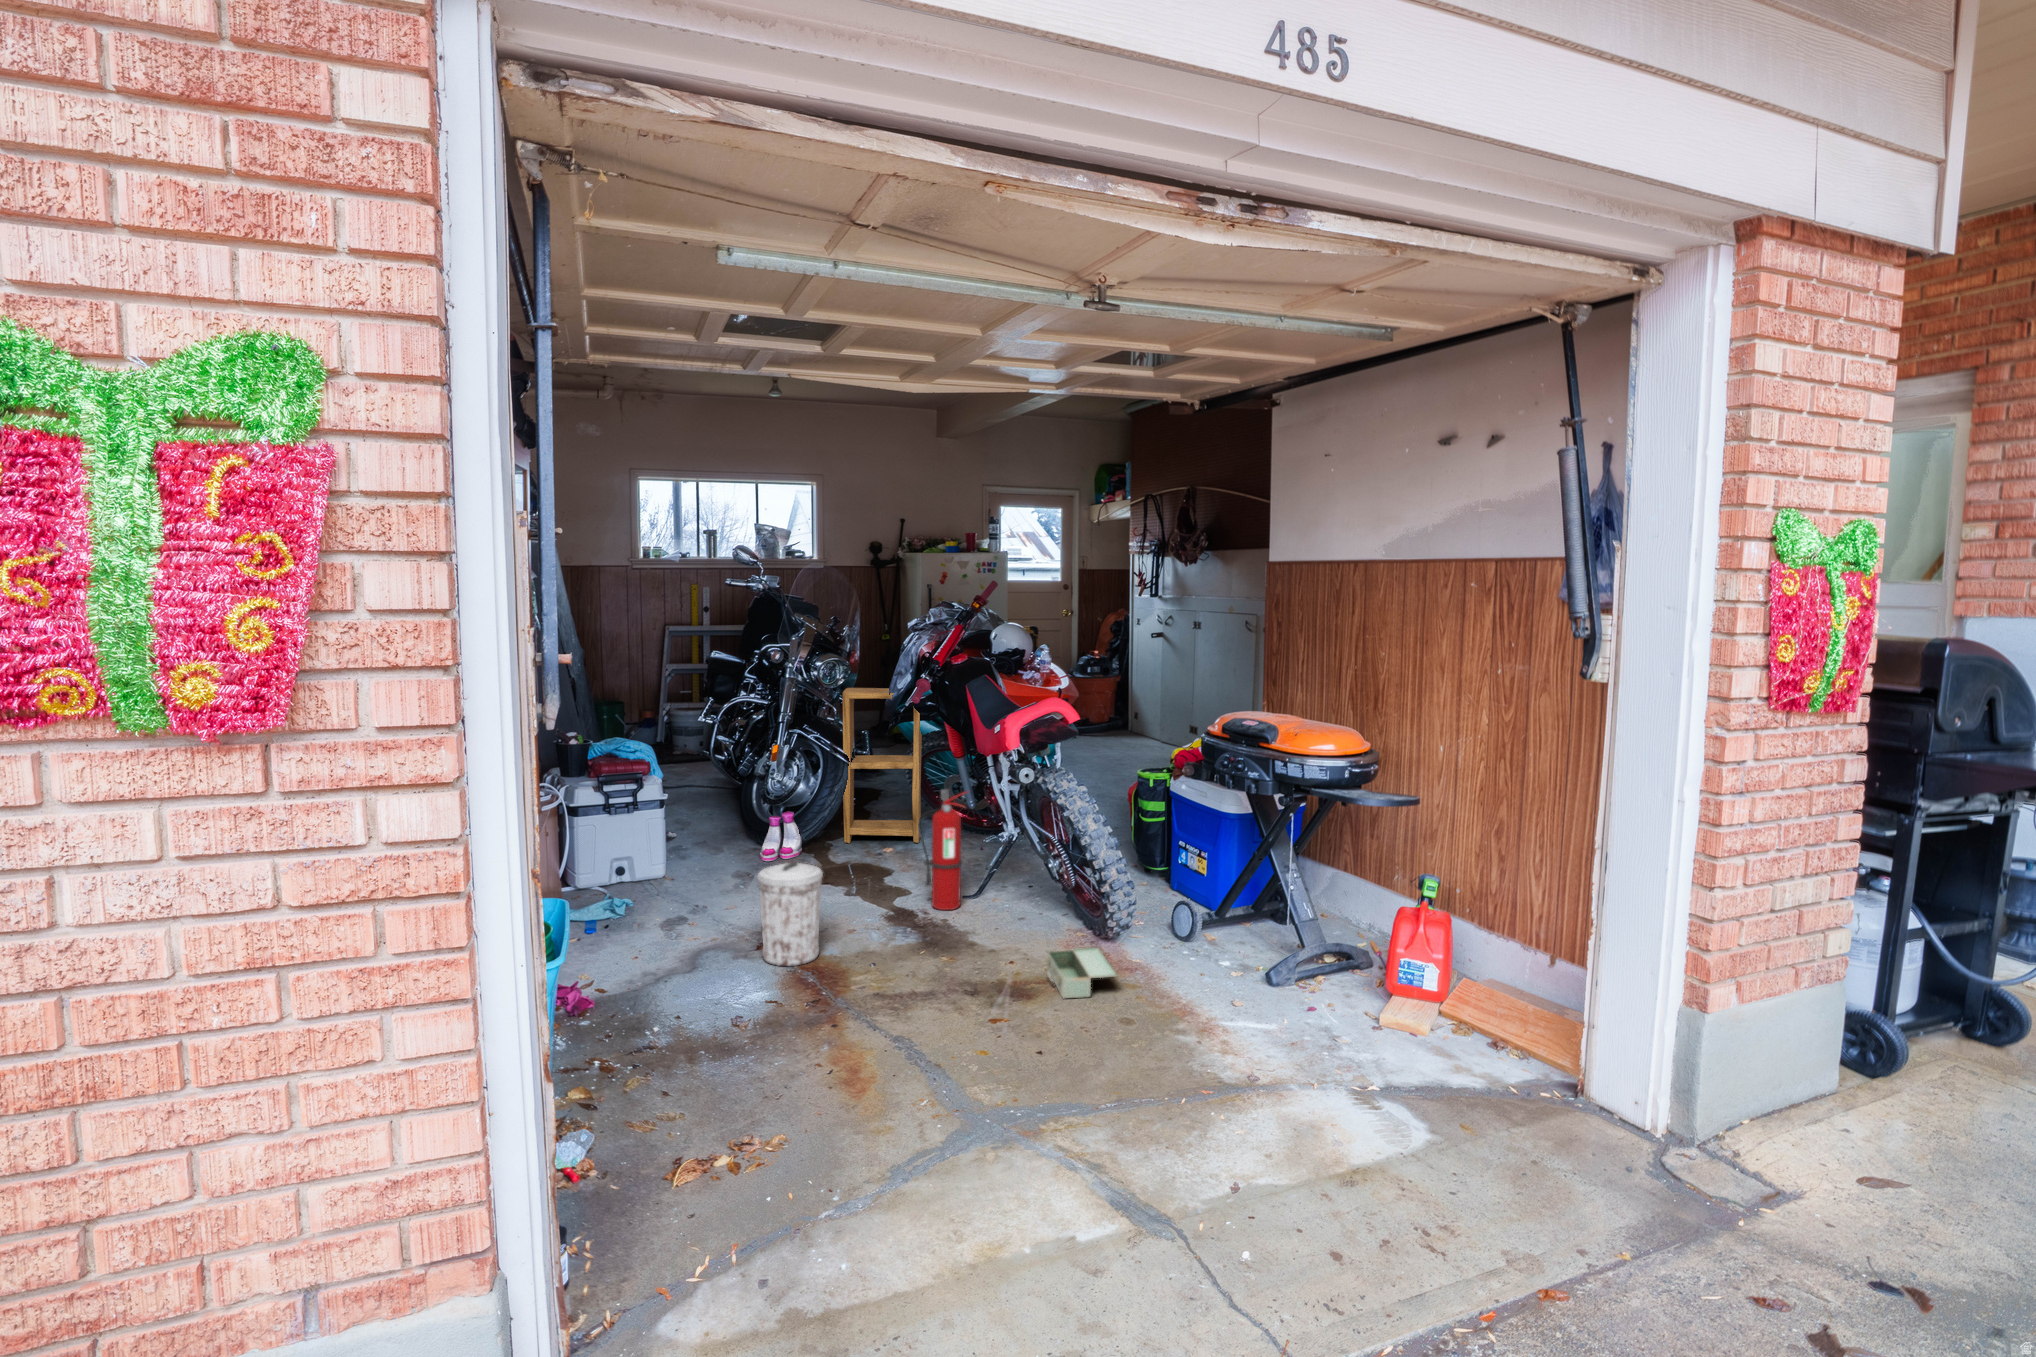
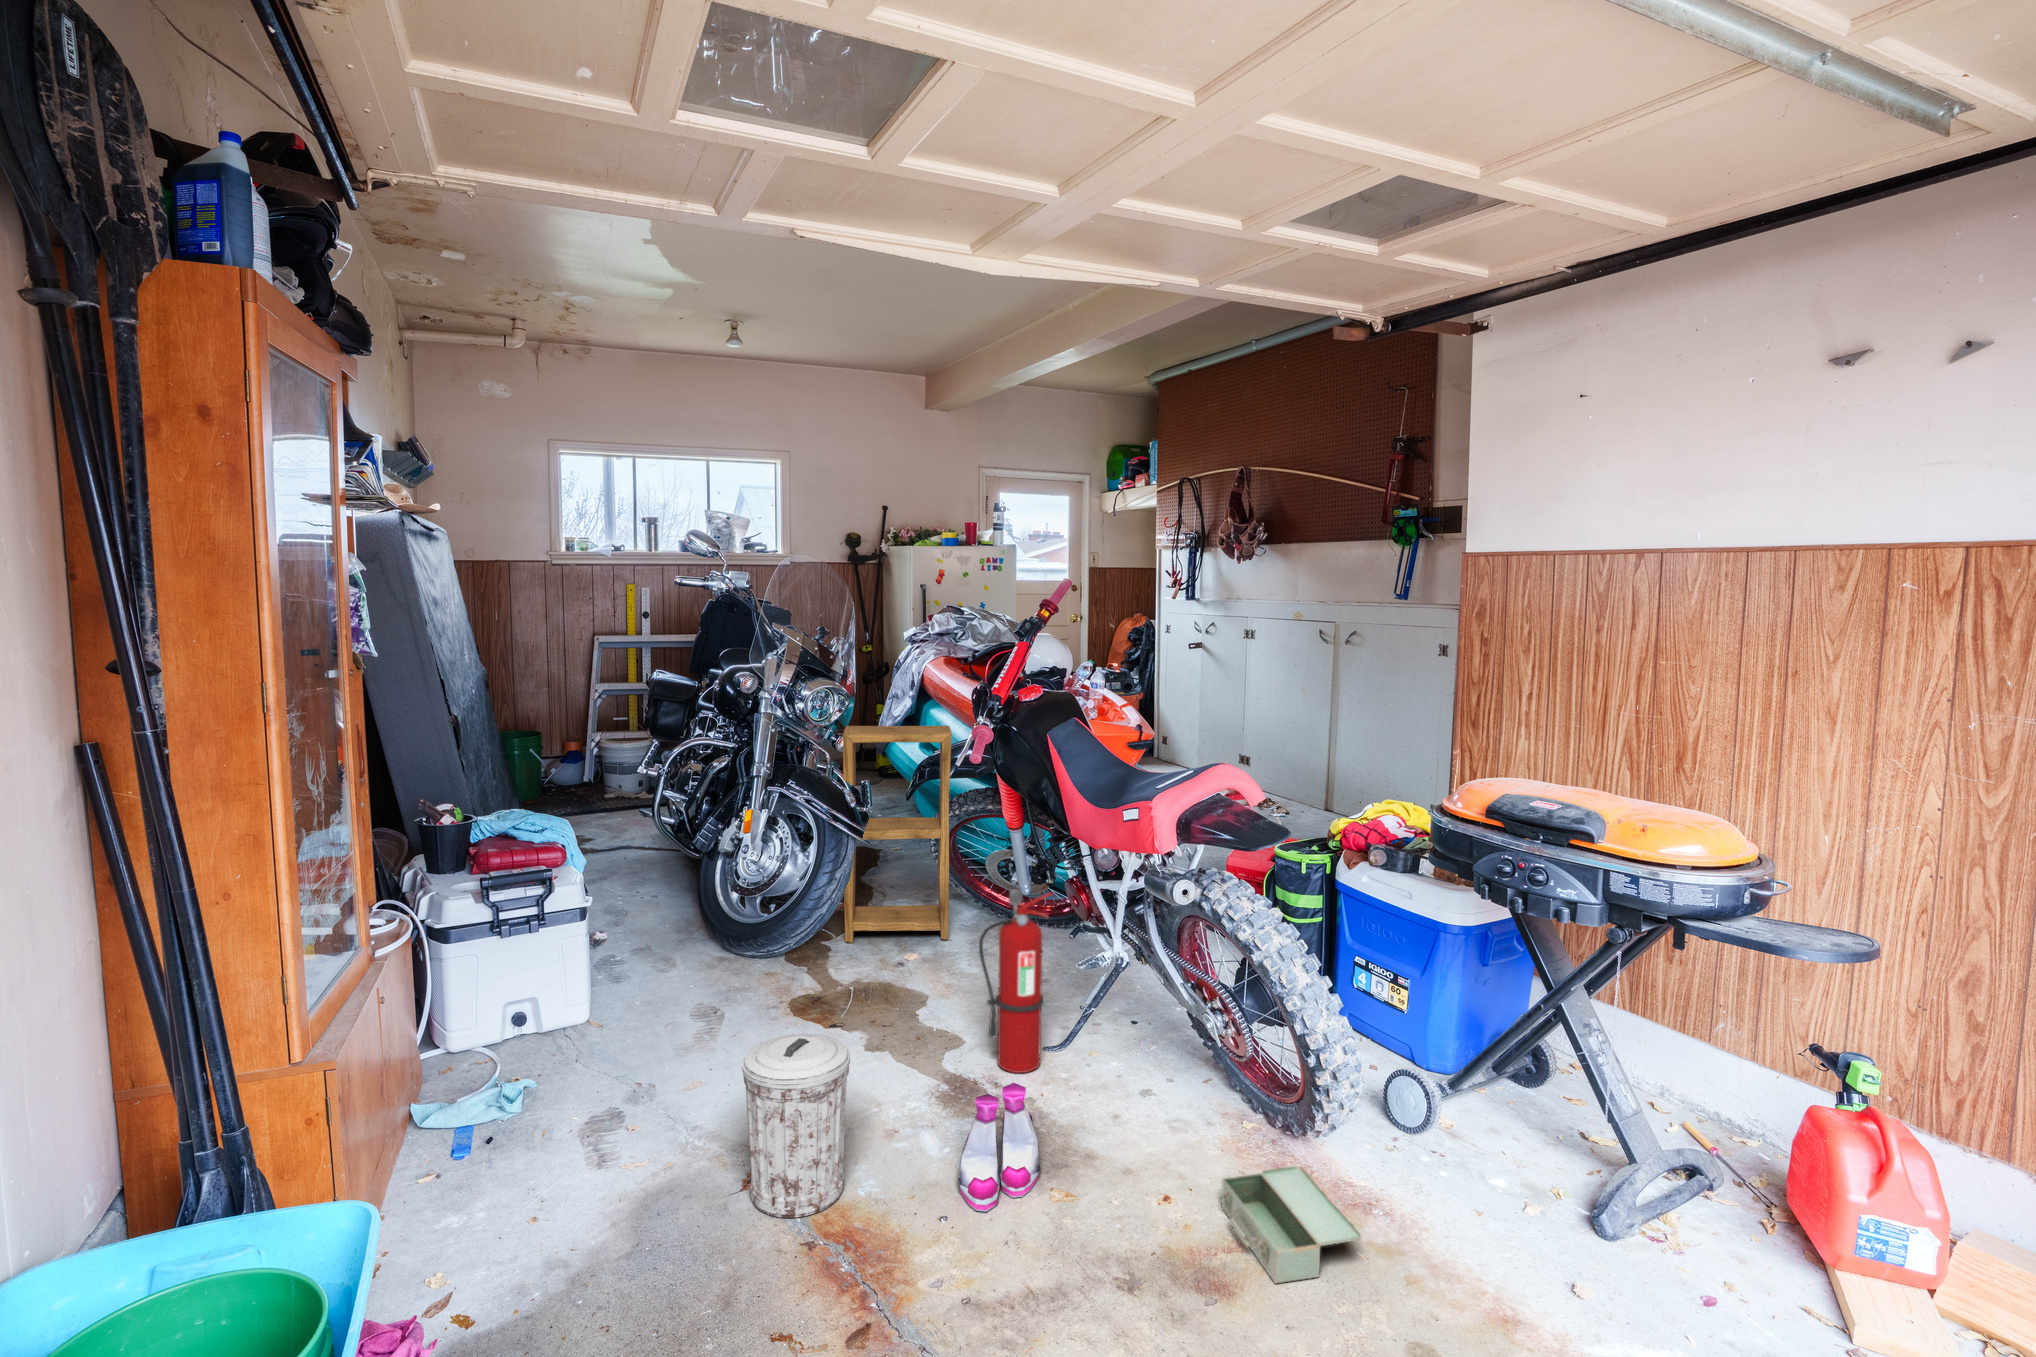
boots: present [760,811,802,861] -> present [958,1083,1040,1212]

